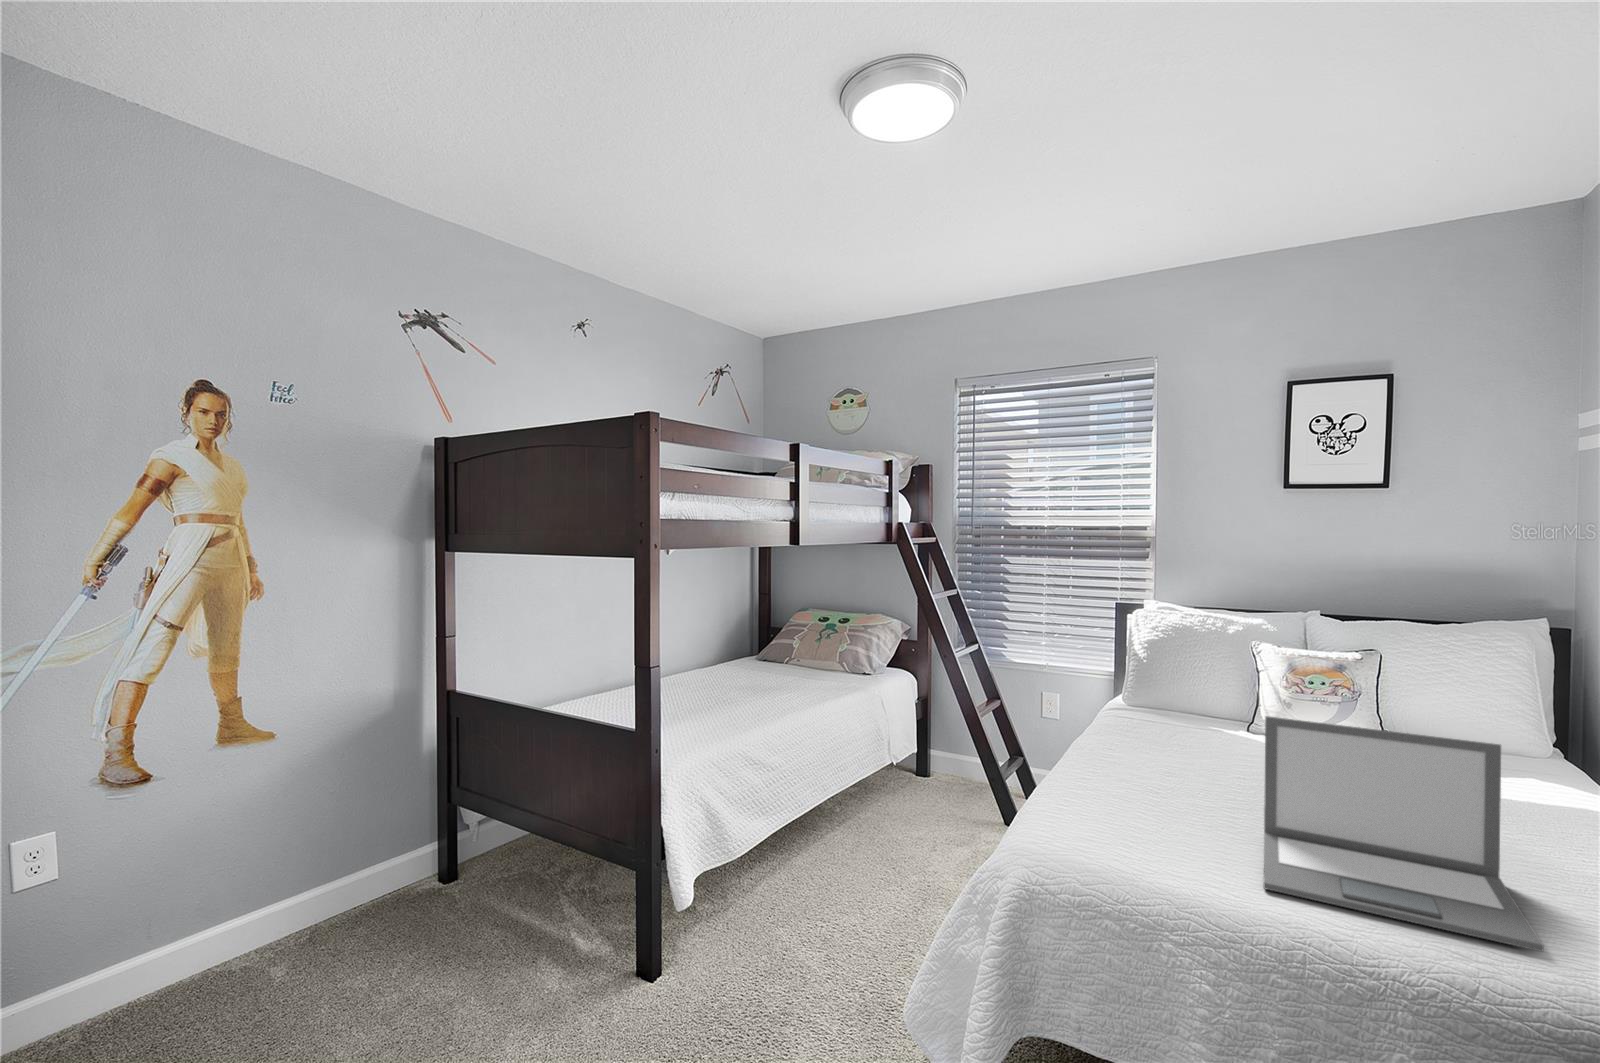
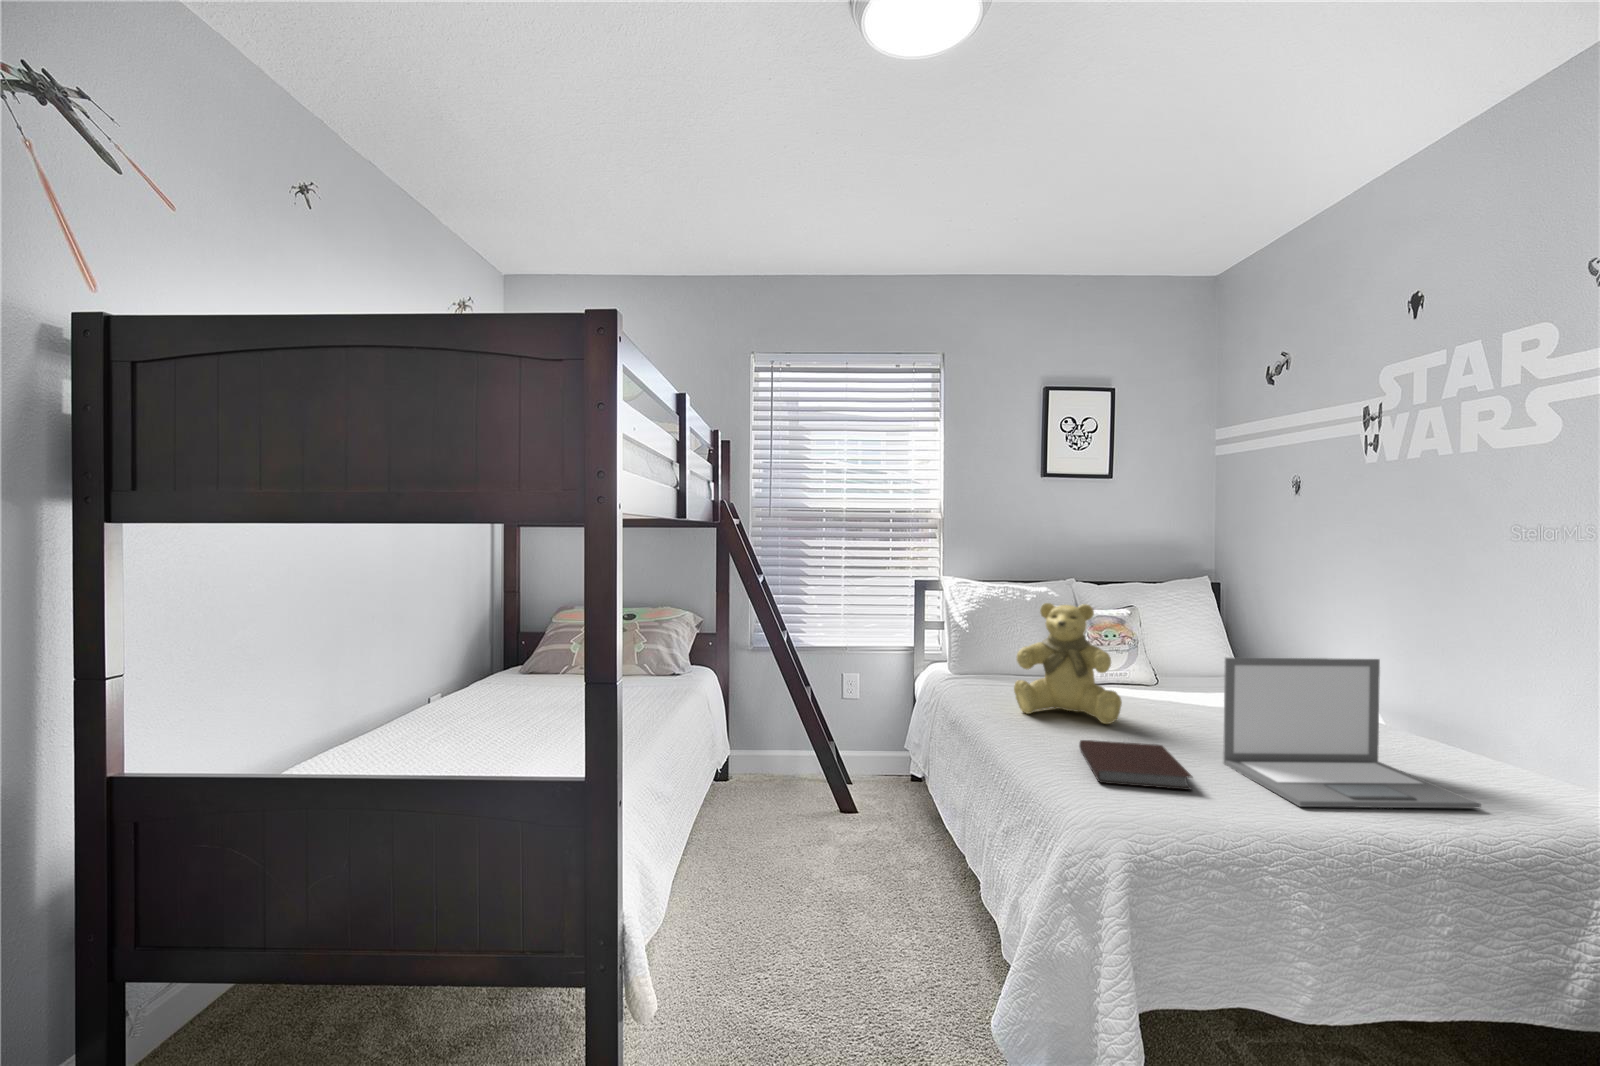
teddy bear: none [1110,638,1212,776] -> present [1014,603,1122,724]
notebook: none [1071,783,1198,848] -> present [1079,740,1192,790]

